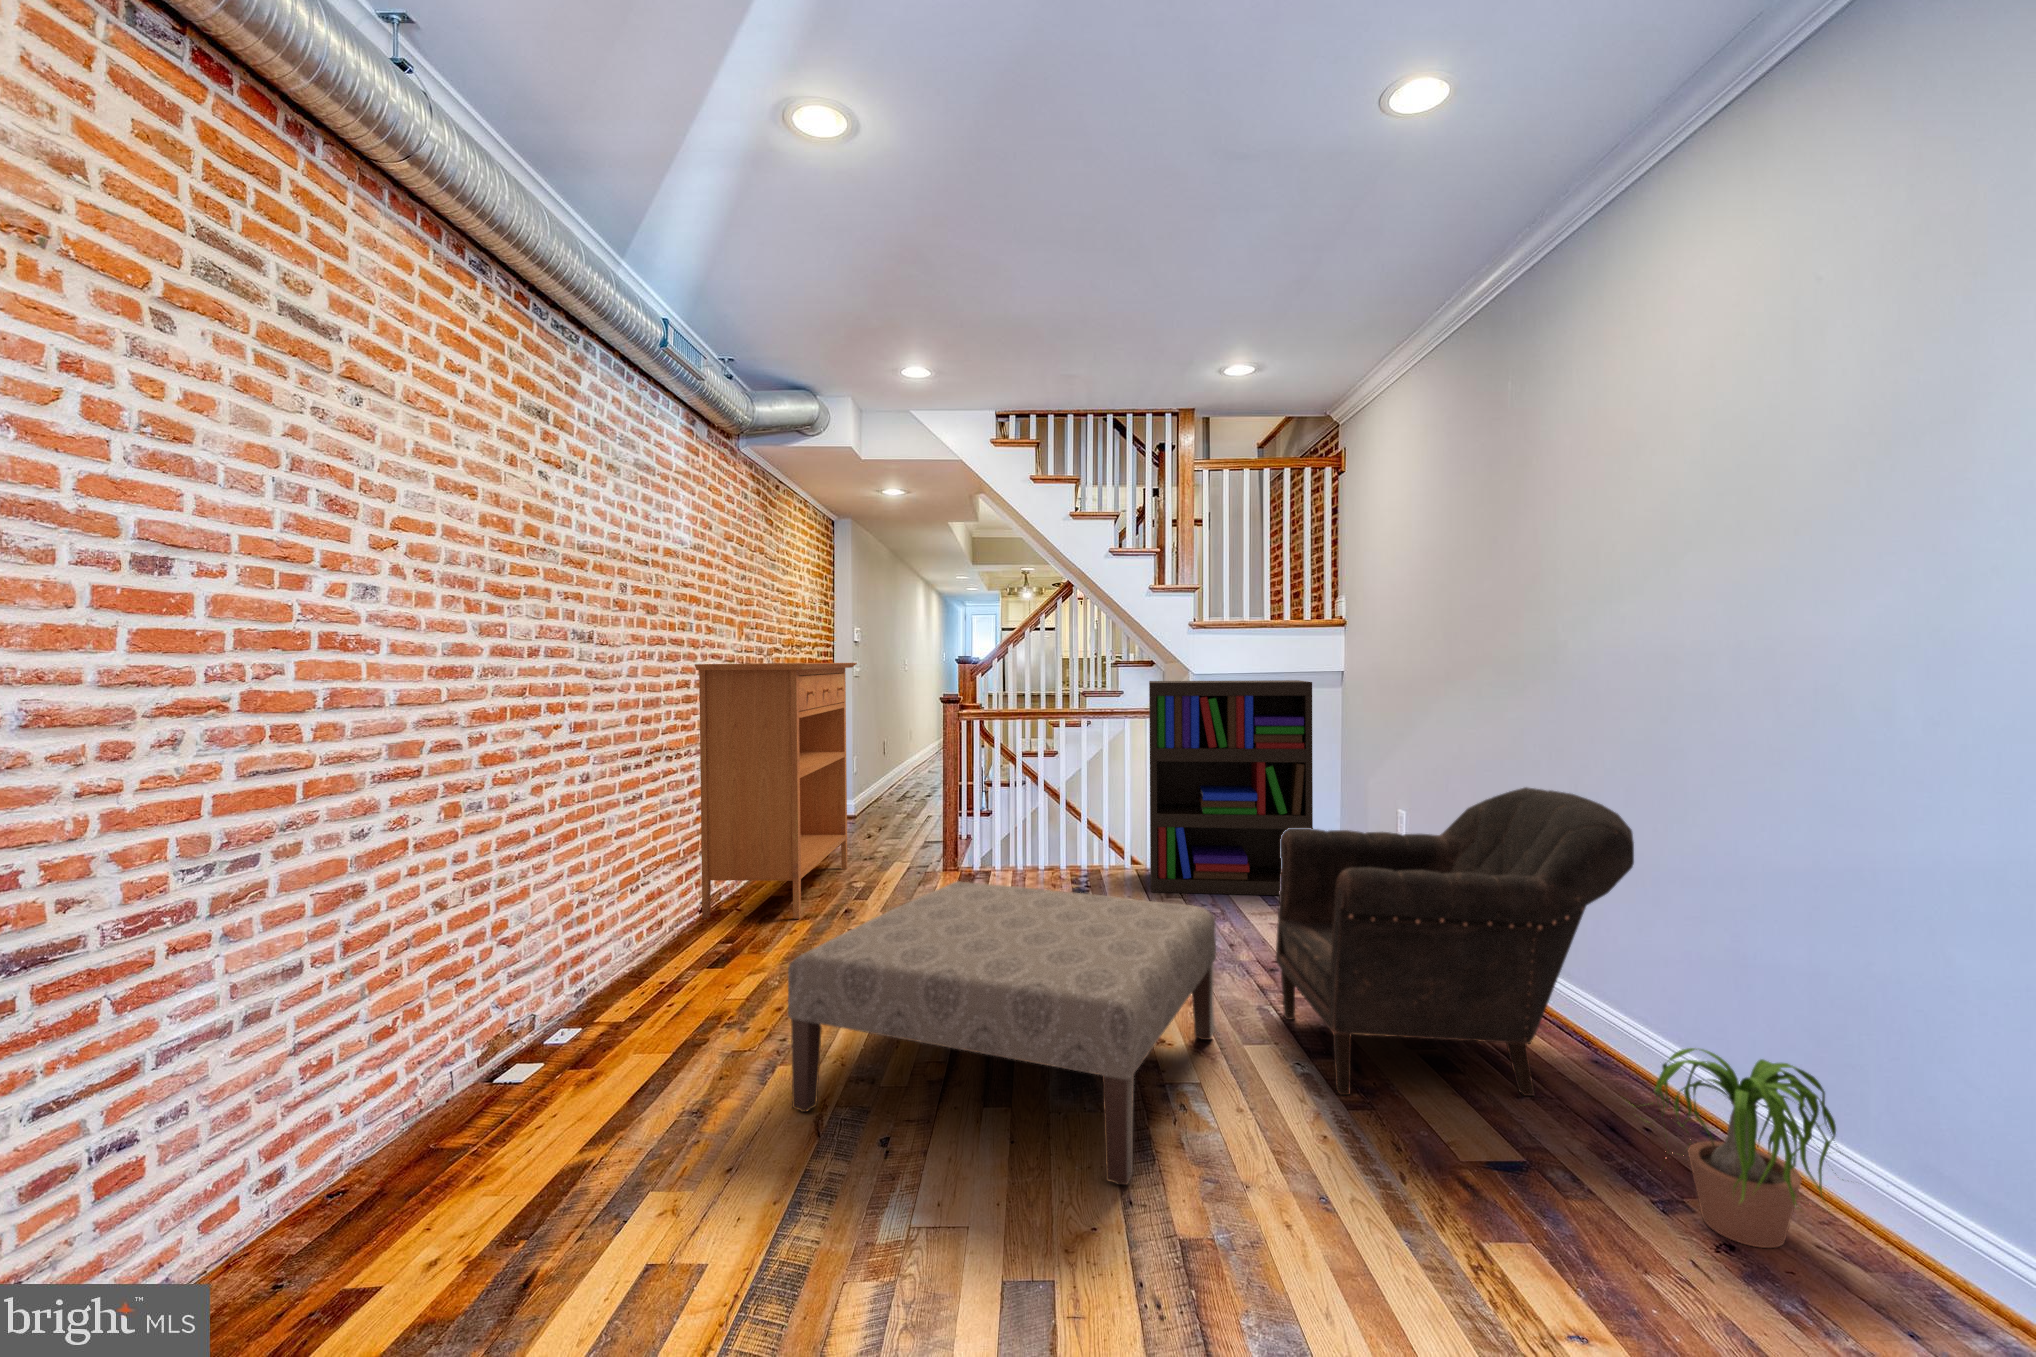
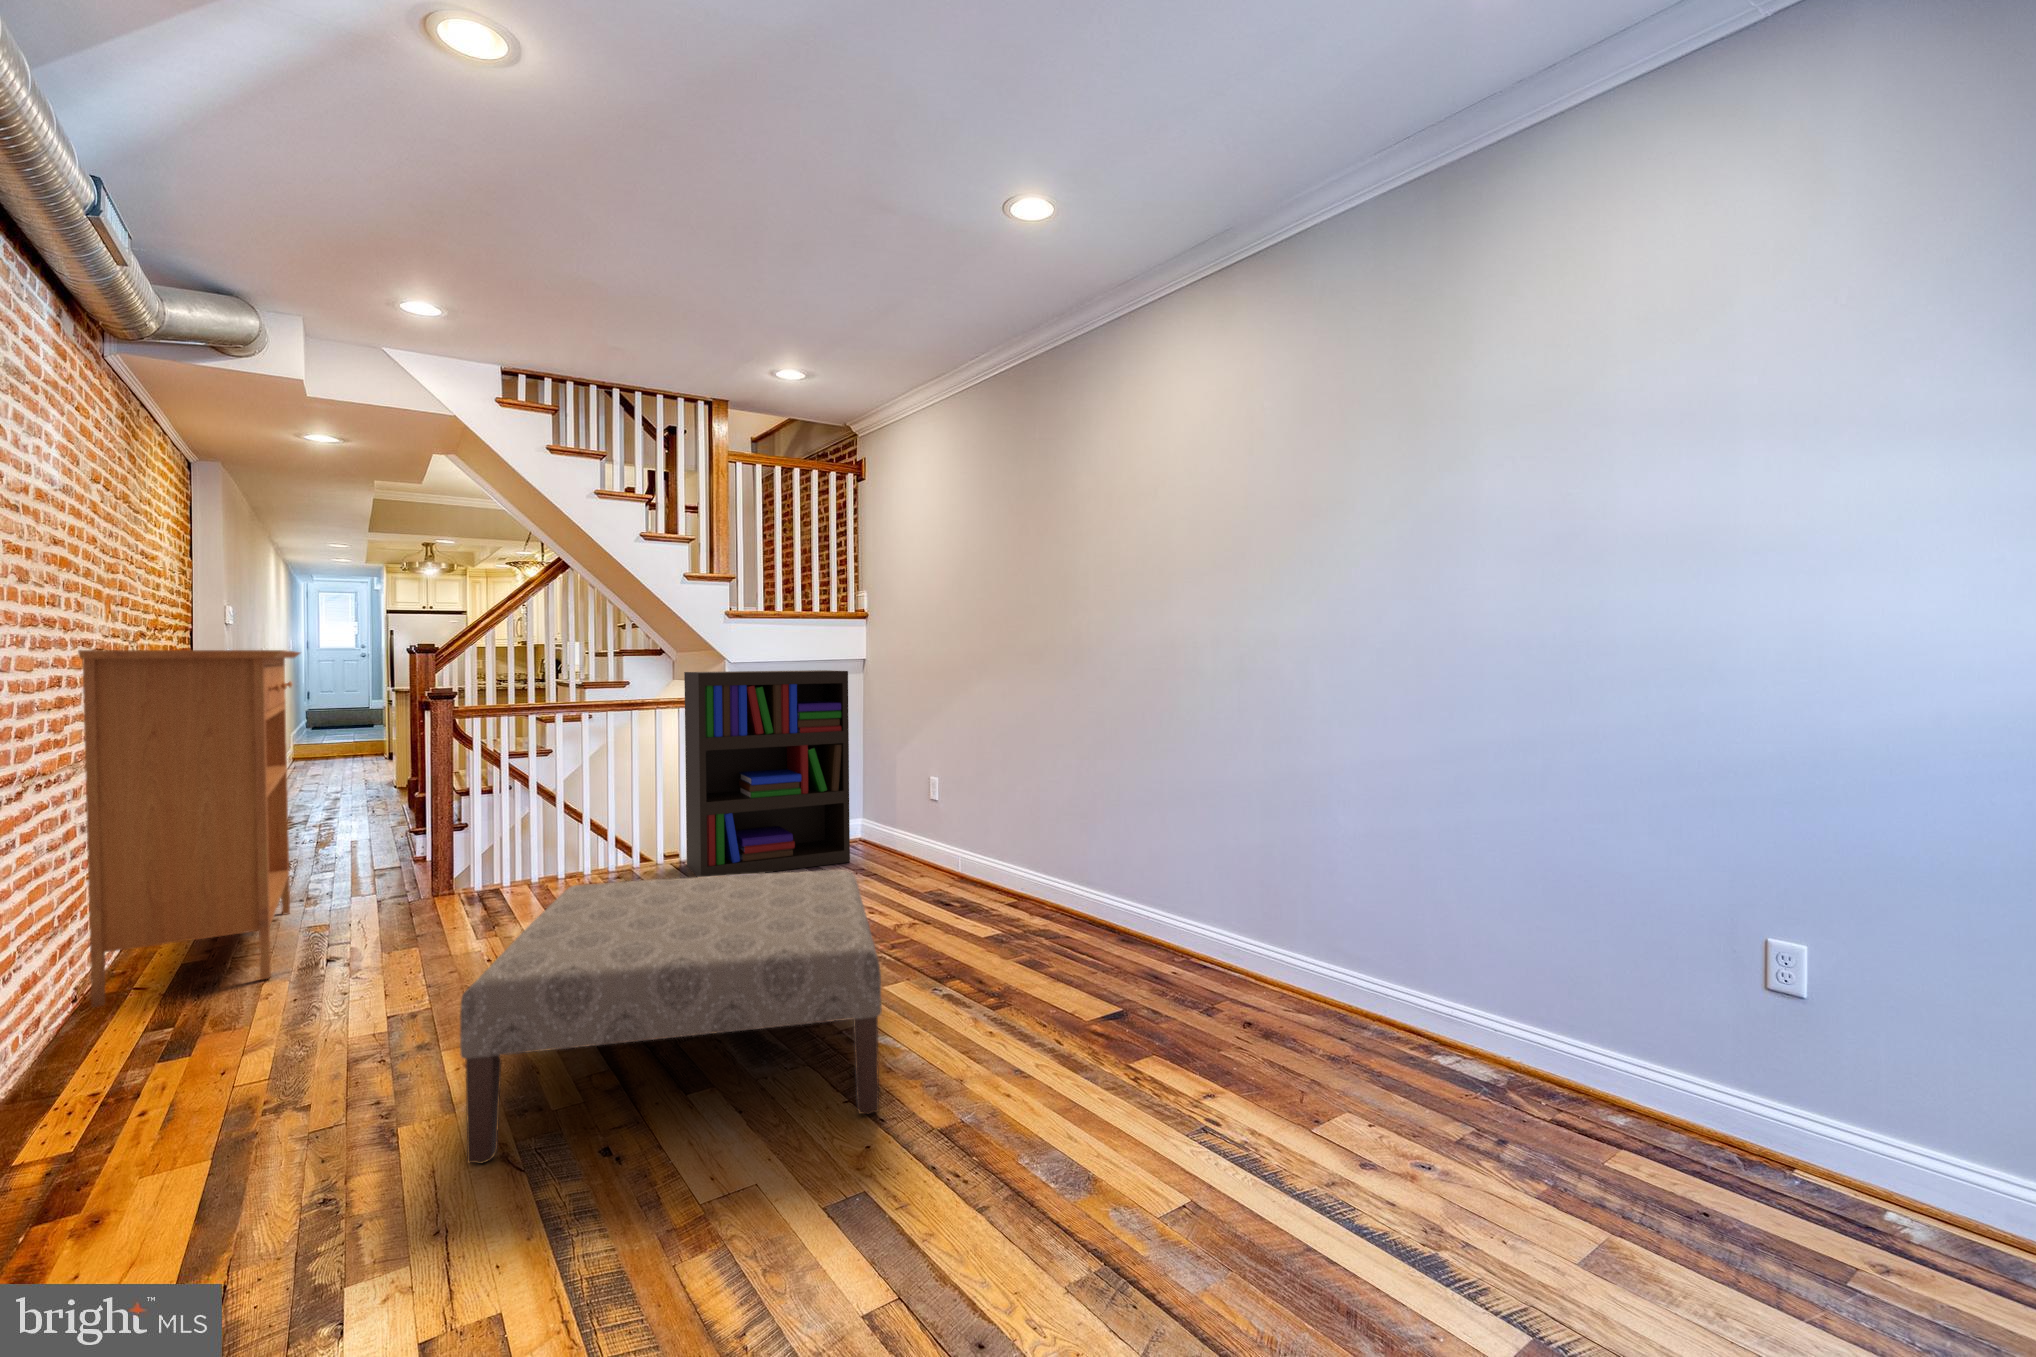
armchair: present [1275,787,1634,1096] -> none [889,745,1151,1002]
potted plant: present [1633,1048,1836,1248] -> none [1176,900,1307,1019]

